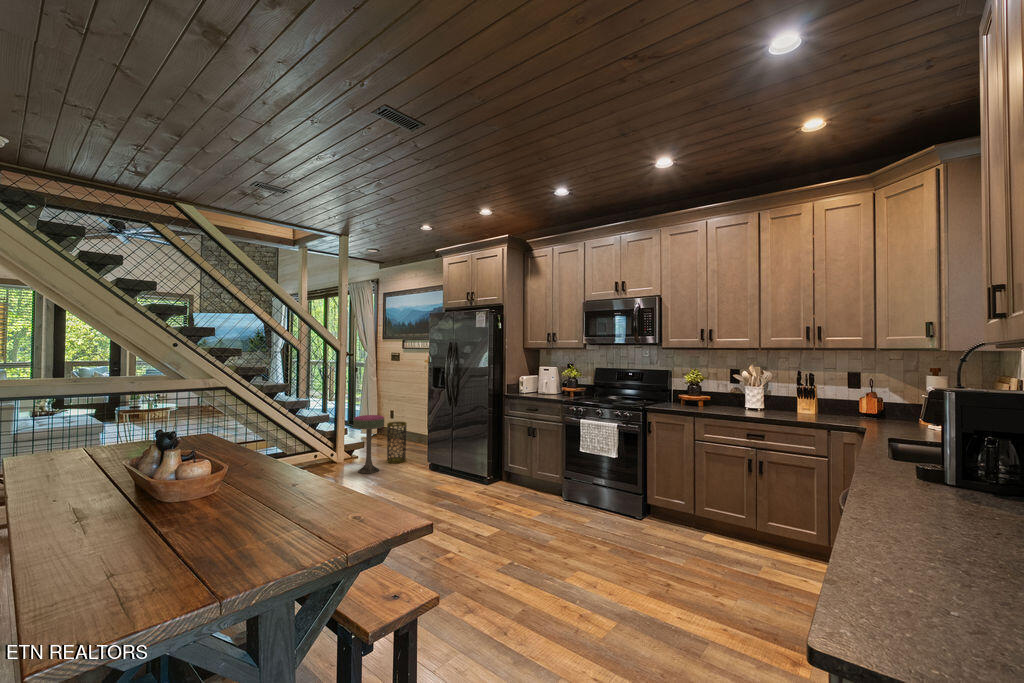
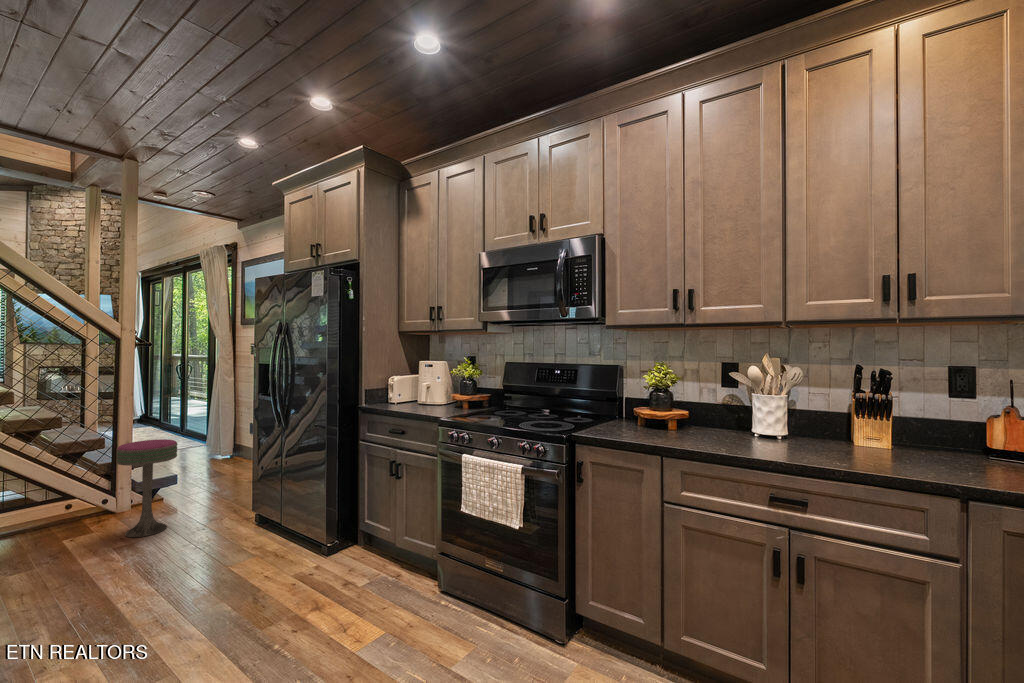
trash can: present [387,422,407,463] -> none [196,446,231,513]

